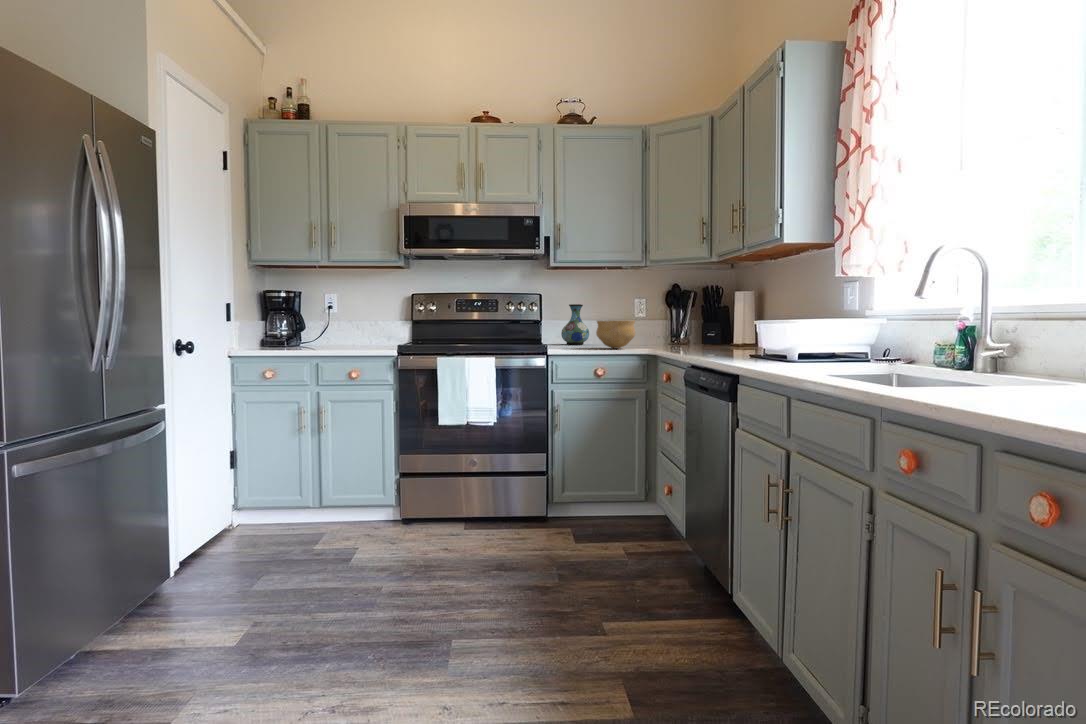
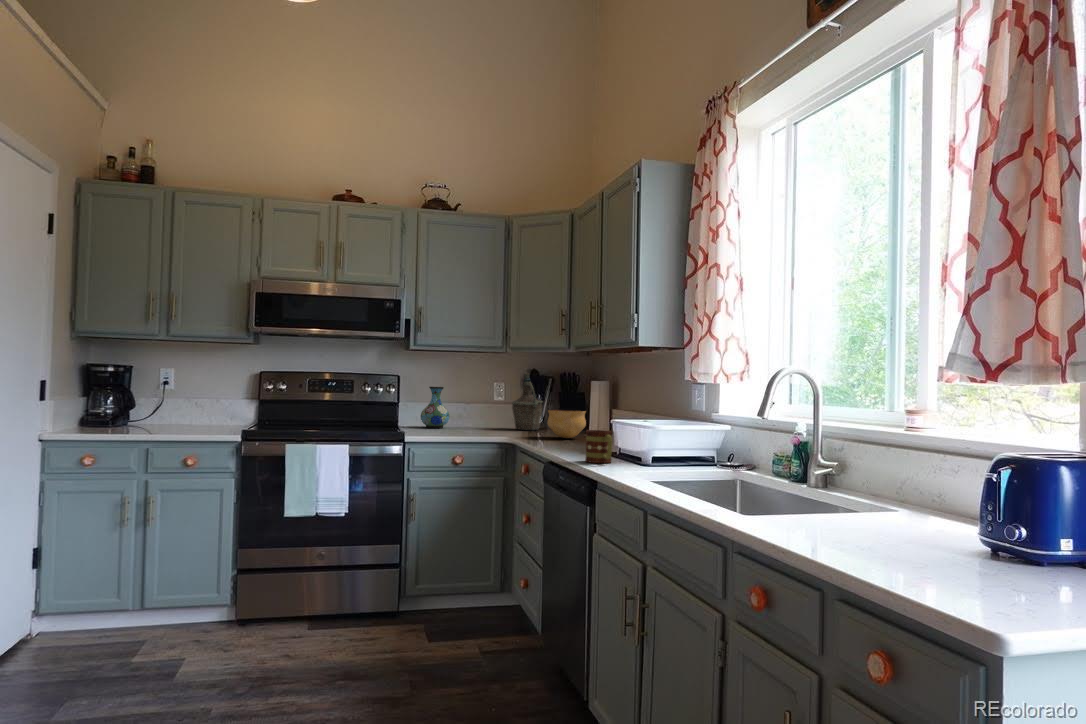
bottle: none [651,288,683,345] -> present [512,373,542,430]
bowl: present [596,320,635,348] -> present [548,410,586,438]
mug: none [744,329,777,364] -> present [585,430,612,463]

